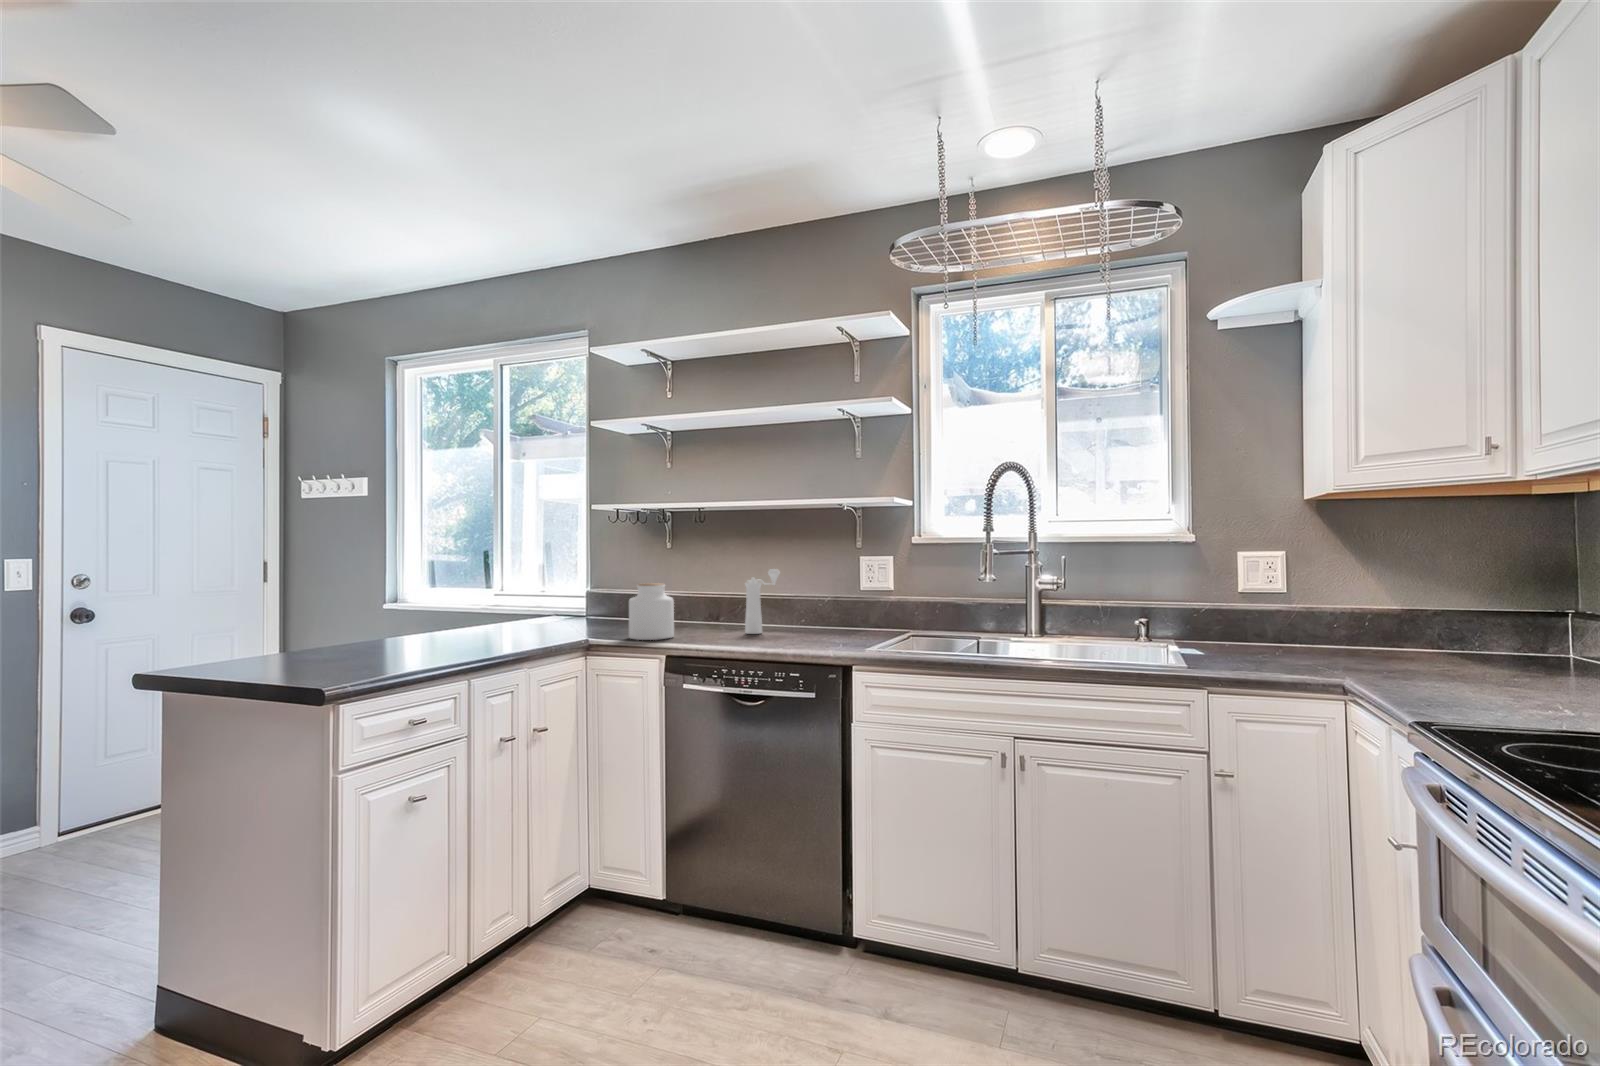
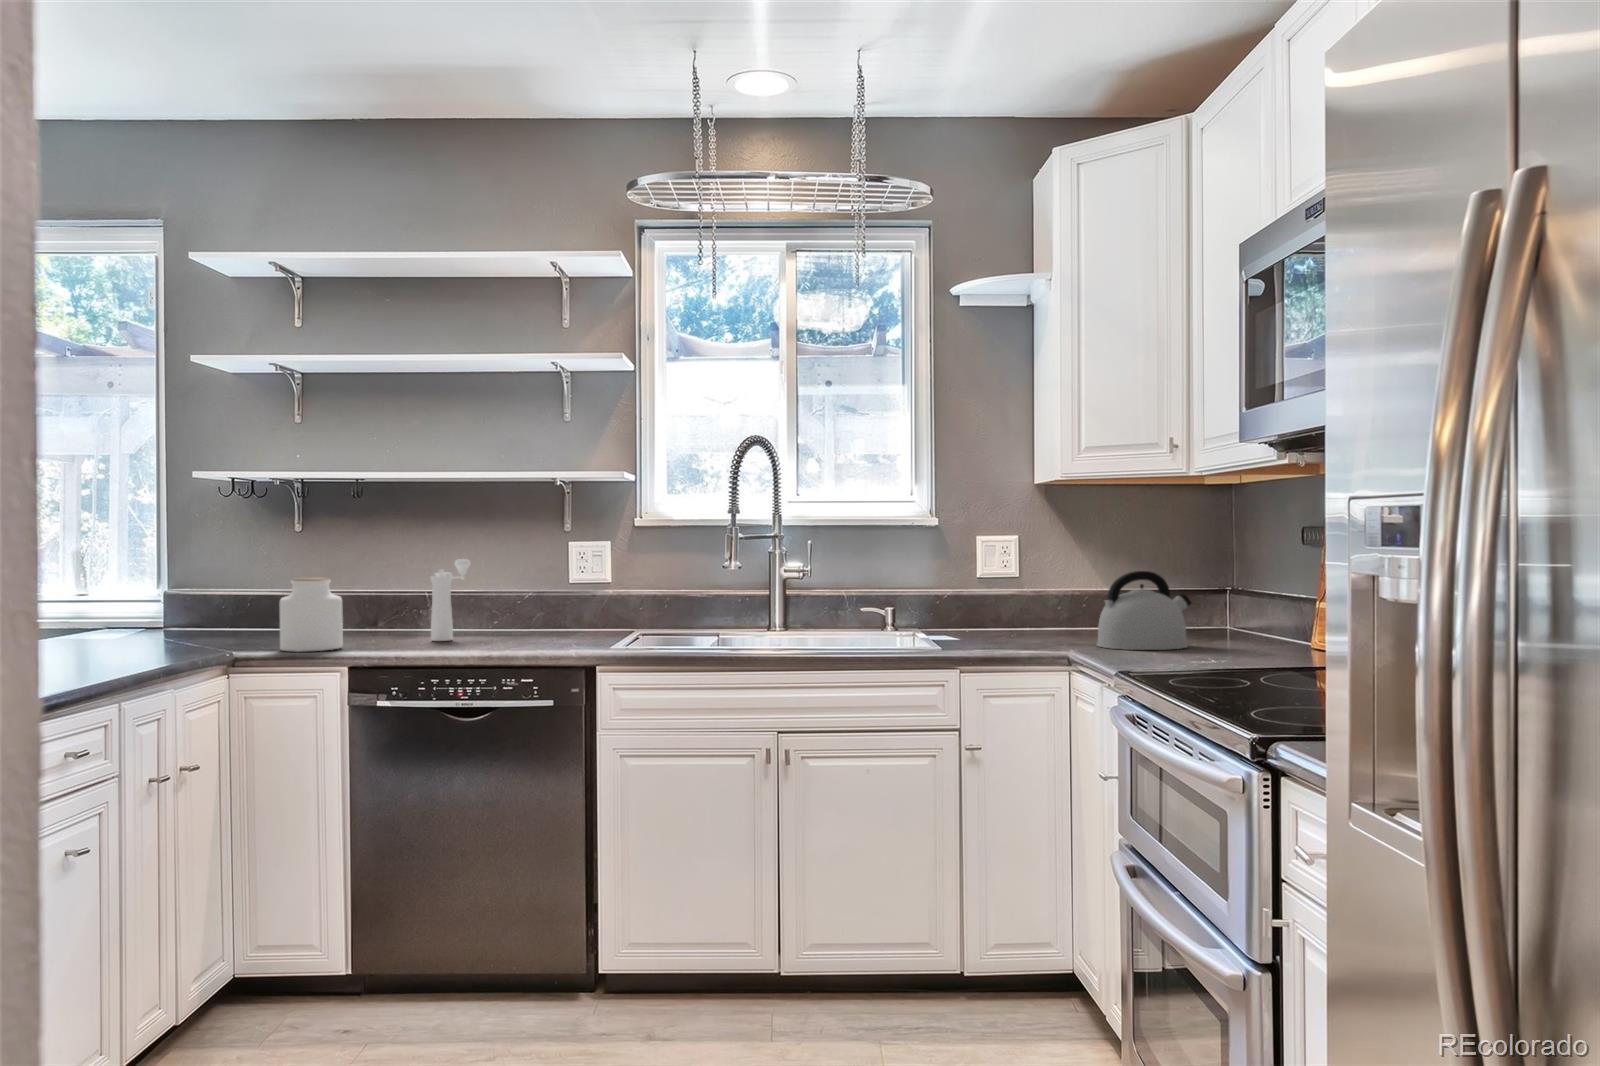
kettle: none [1384,593,1521,688] -> present [1097,571,1191,650]

